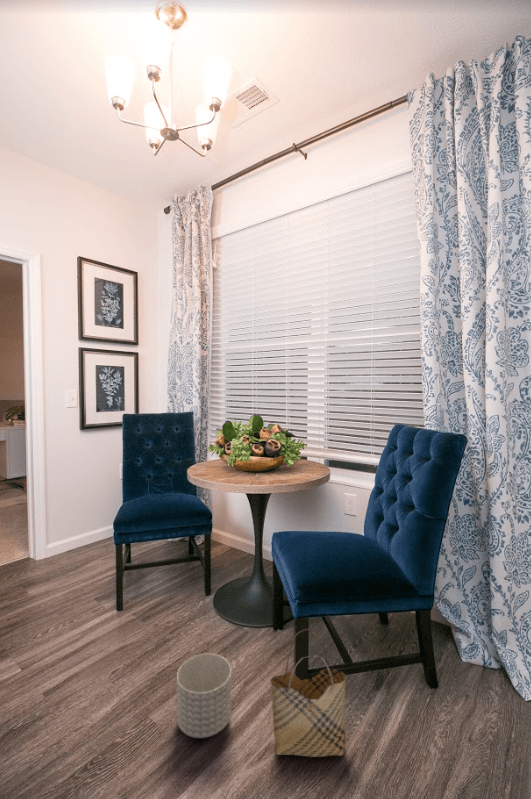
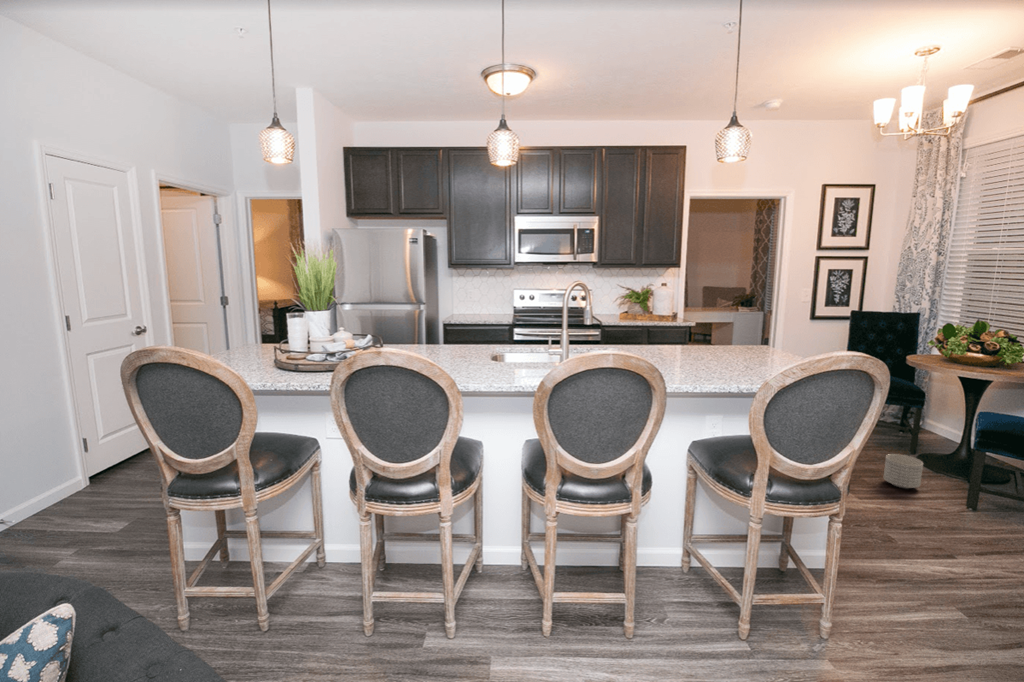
woven basket: present [270,629,346,757] -> none [946,452,1009,519]

